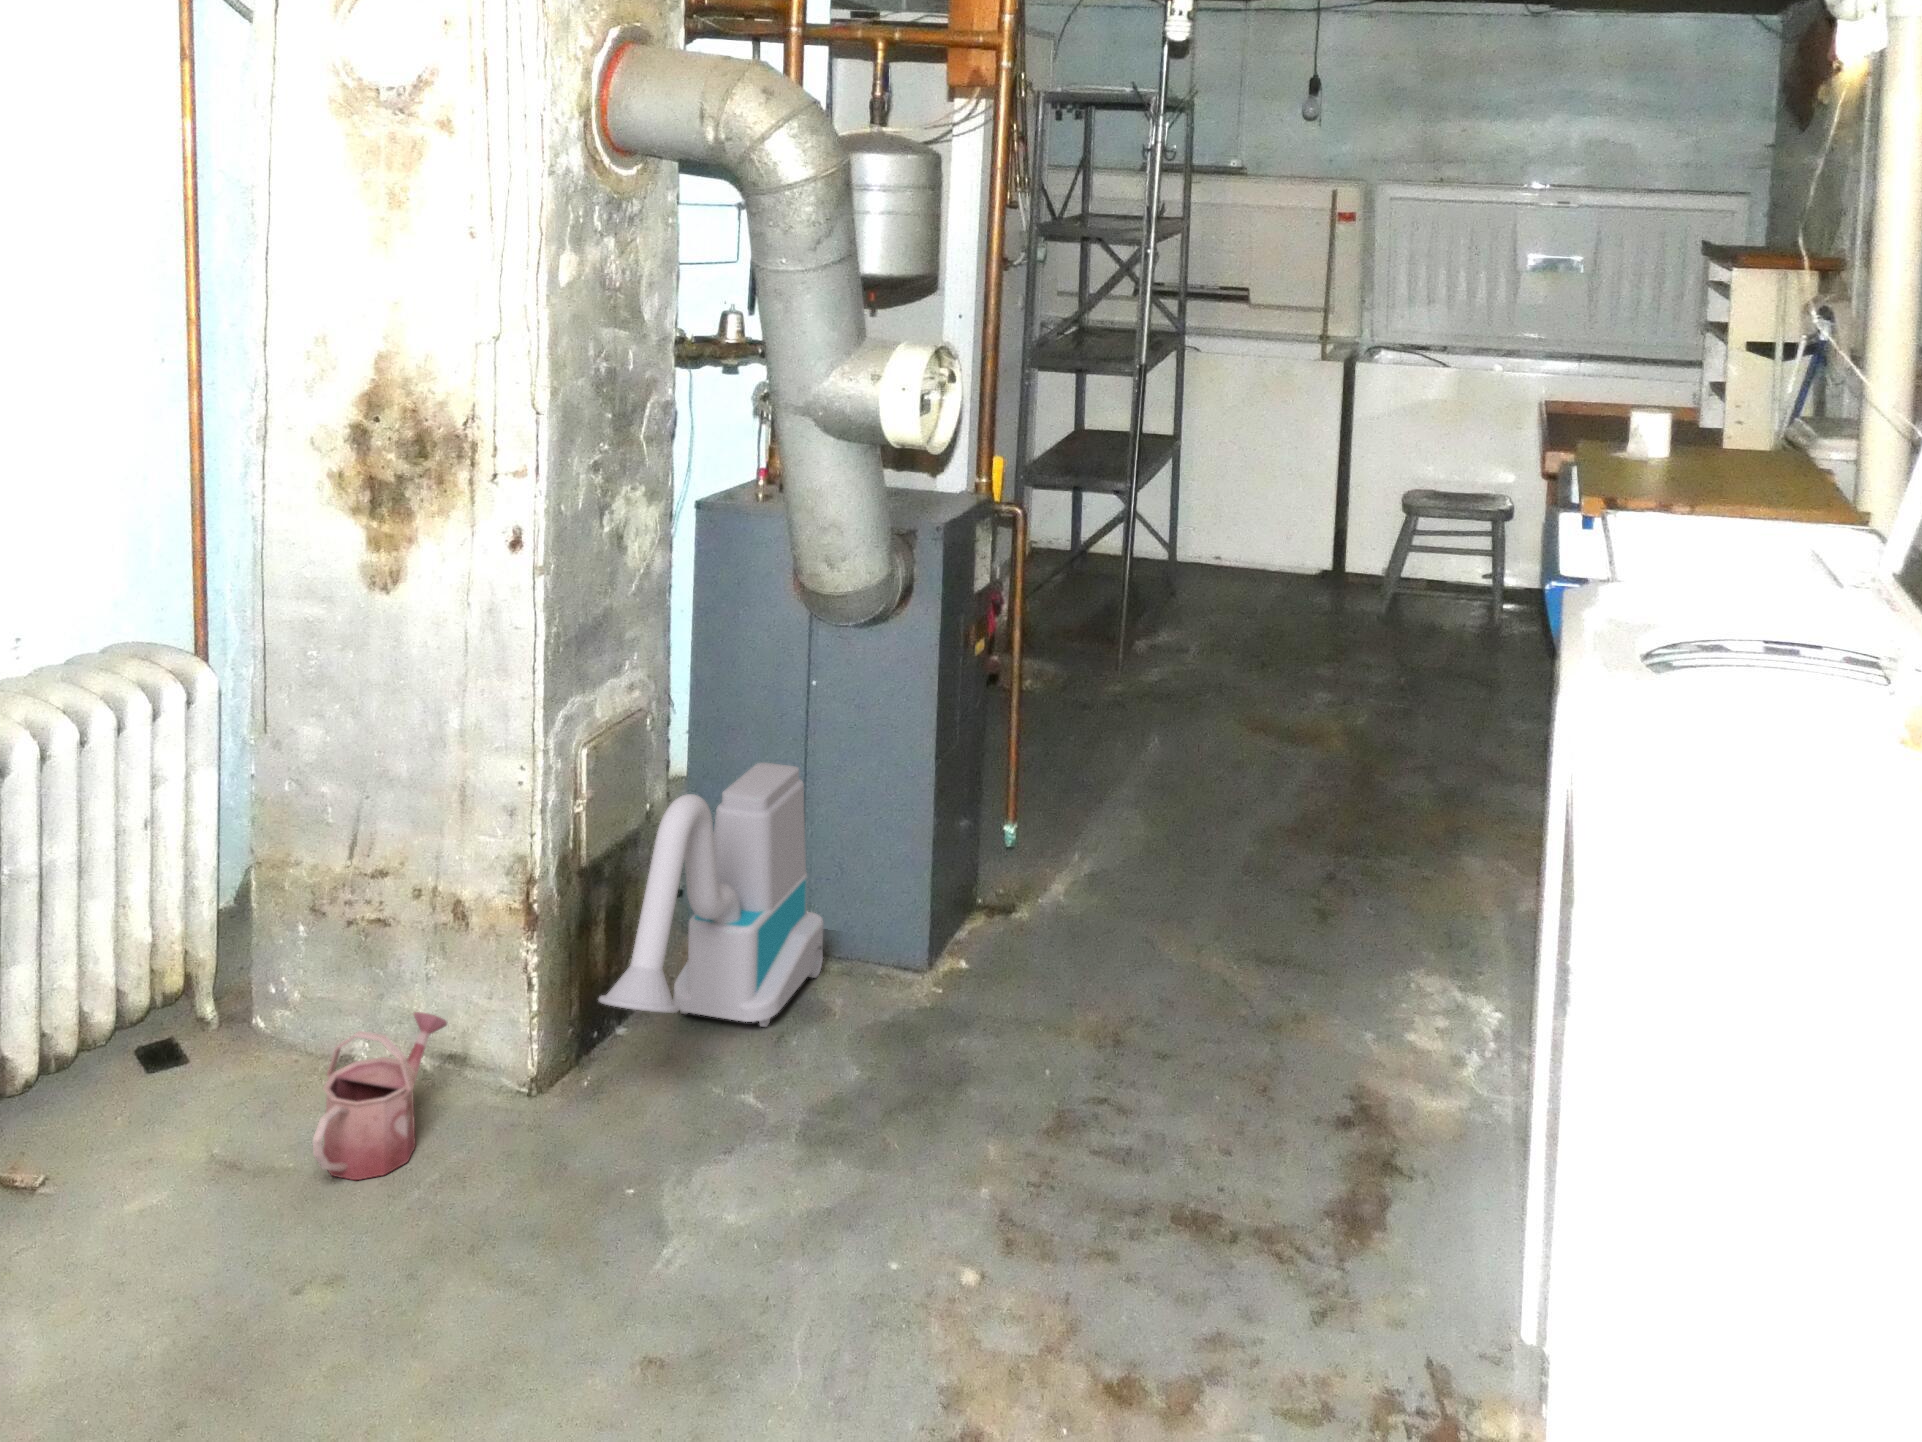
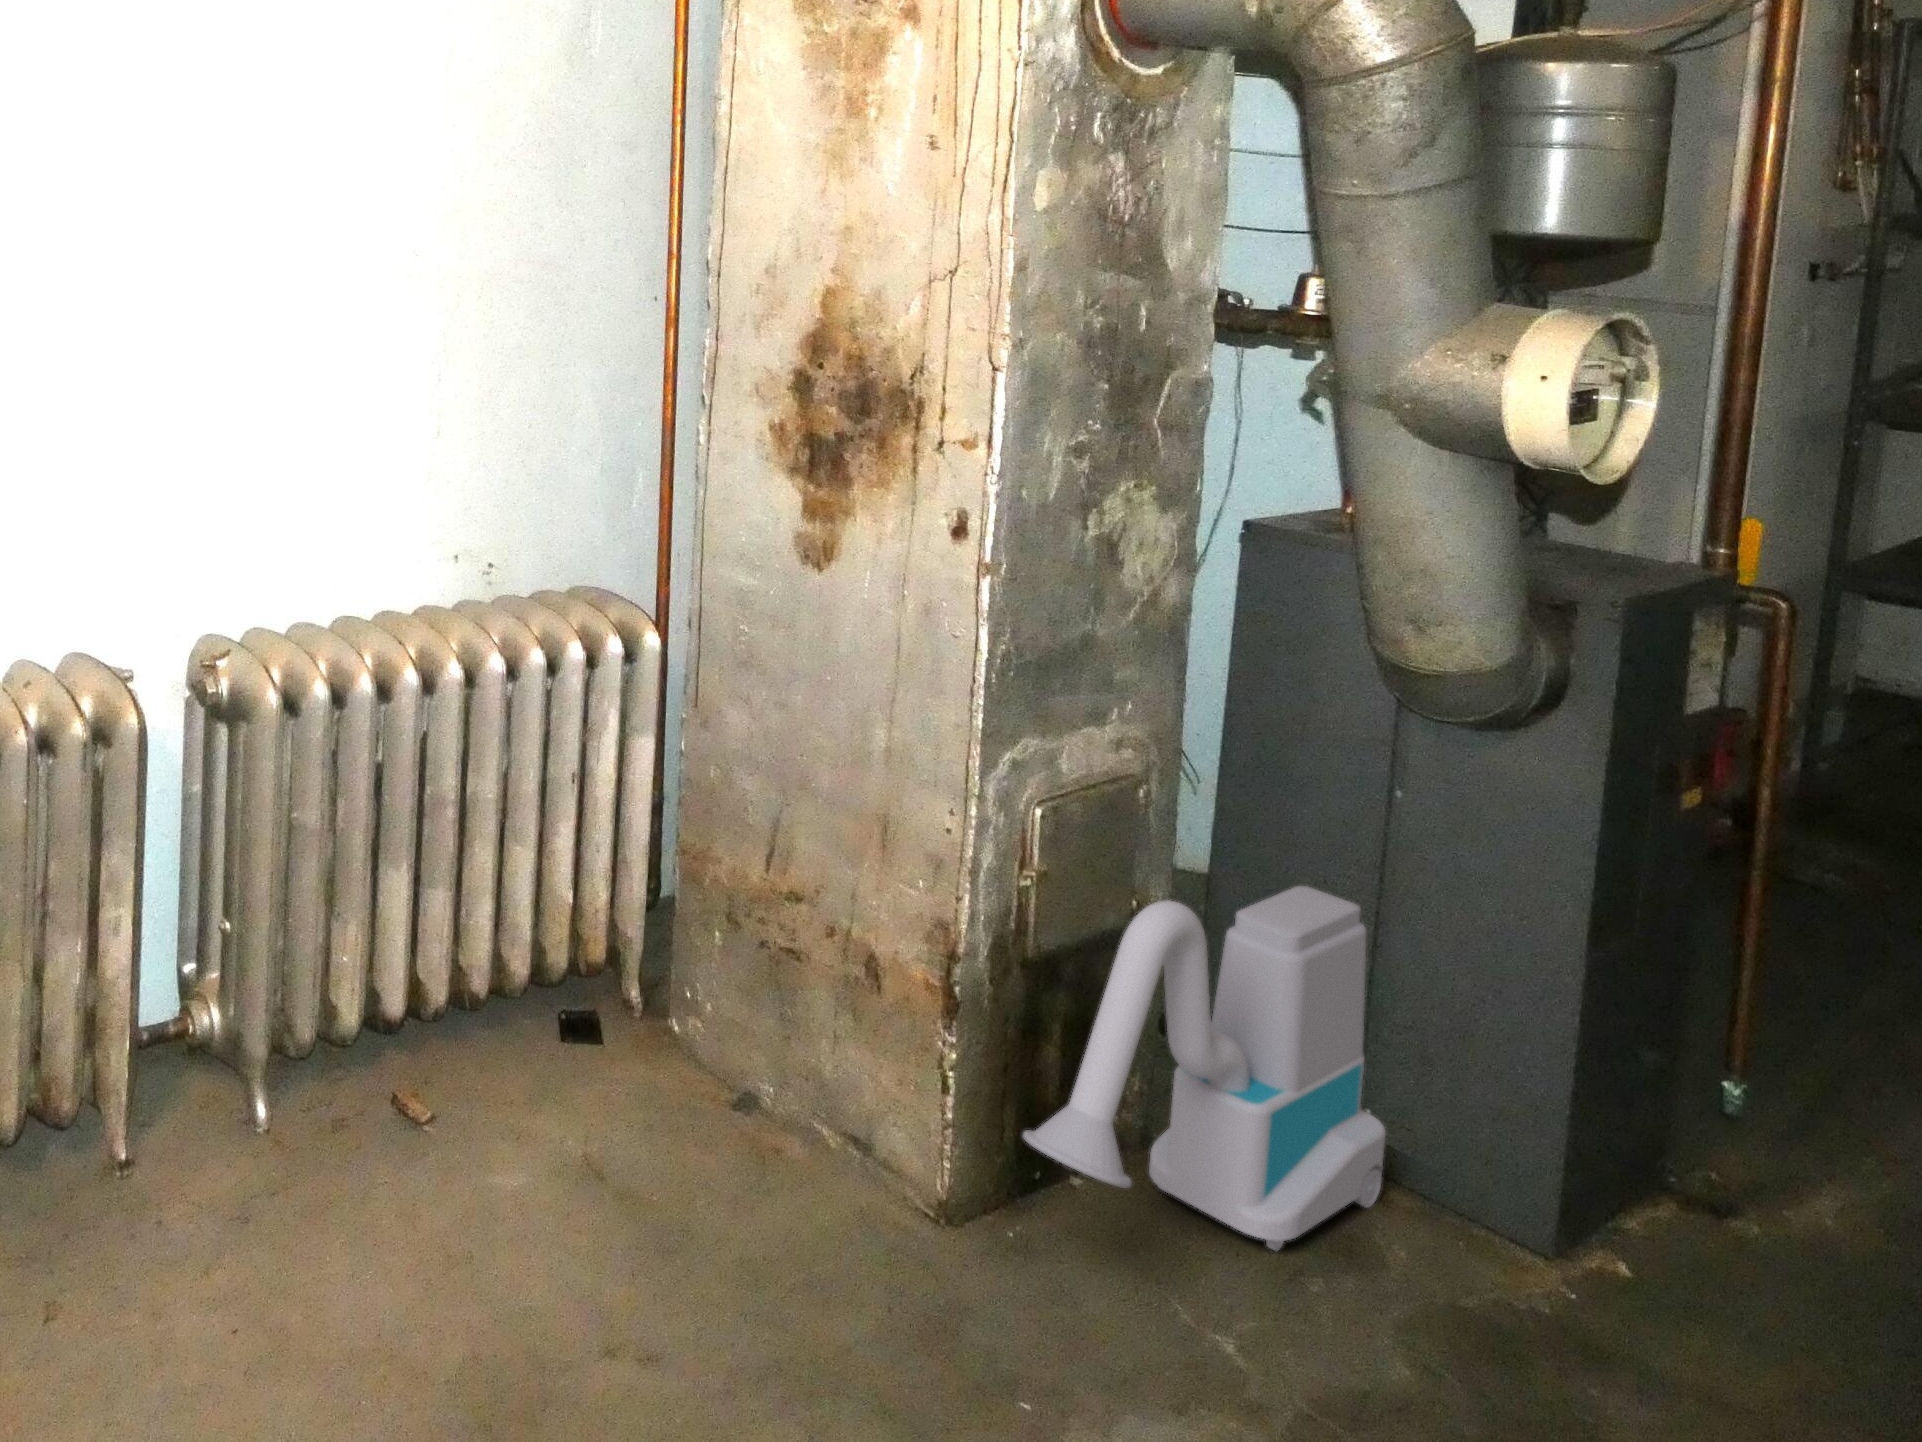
watering can: present [313,1012,447,1180] -> none [672,1072,849,1252]

